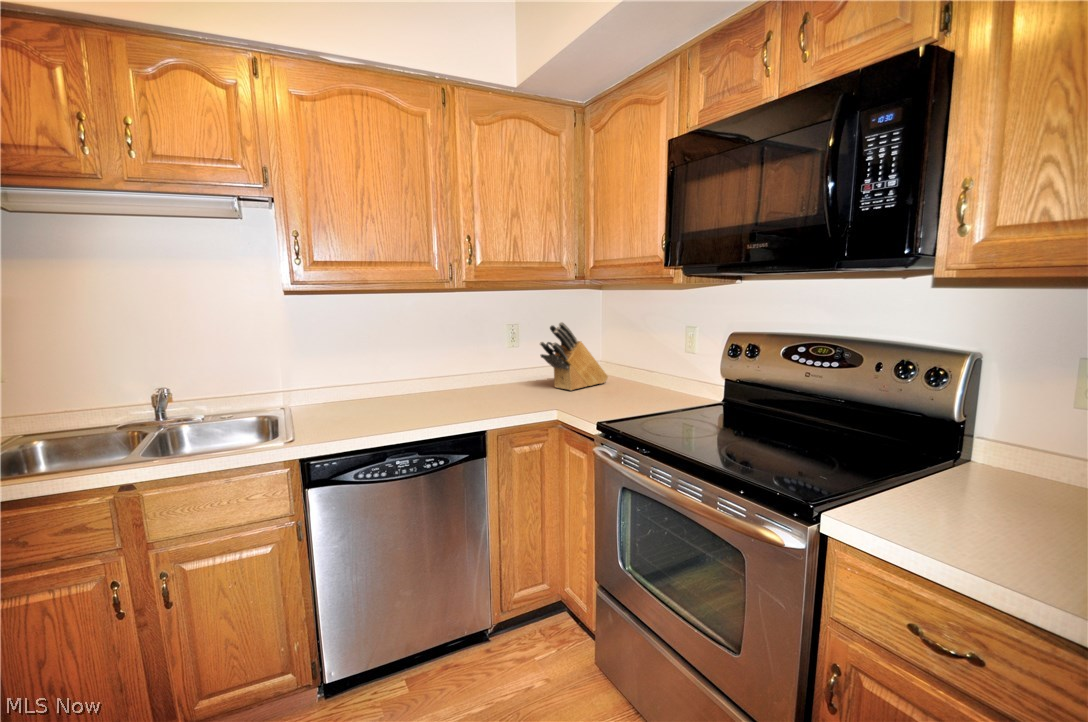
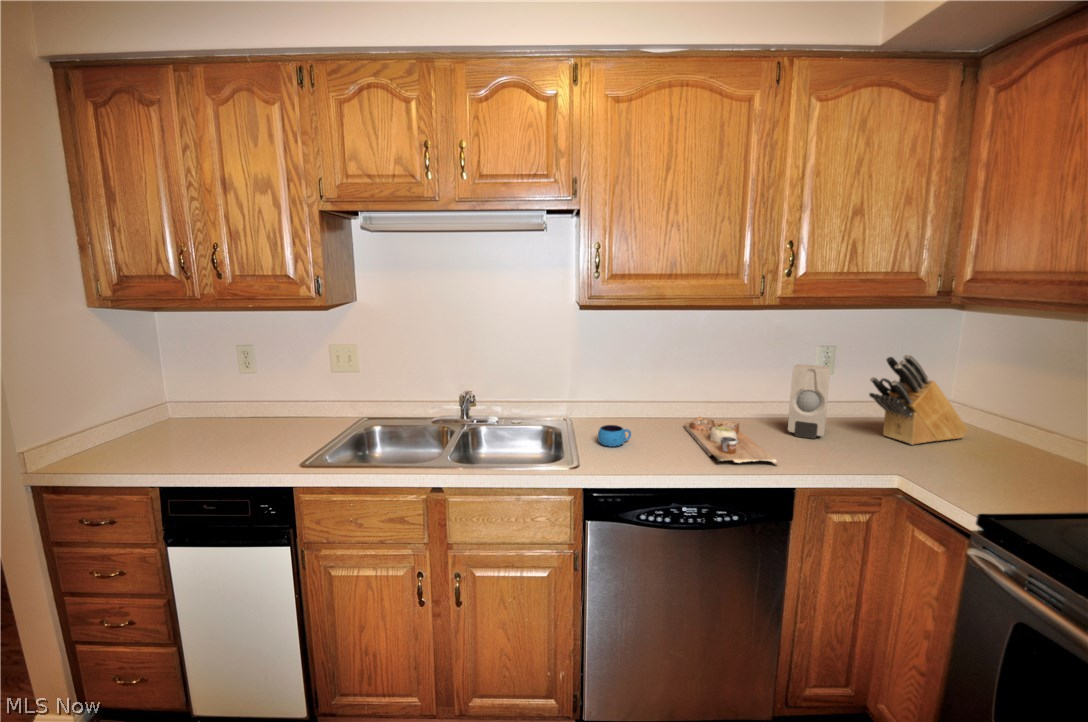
soap dispenser: none [484,337,514,396] -> present [788,364,830,439]
cutting board: none [400,389,472,419] -> present [684,416,778,465]
mug: none [313,403,347,422] -> present [598,425,631,447]

